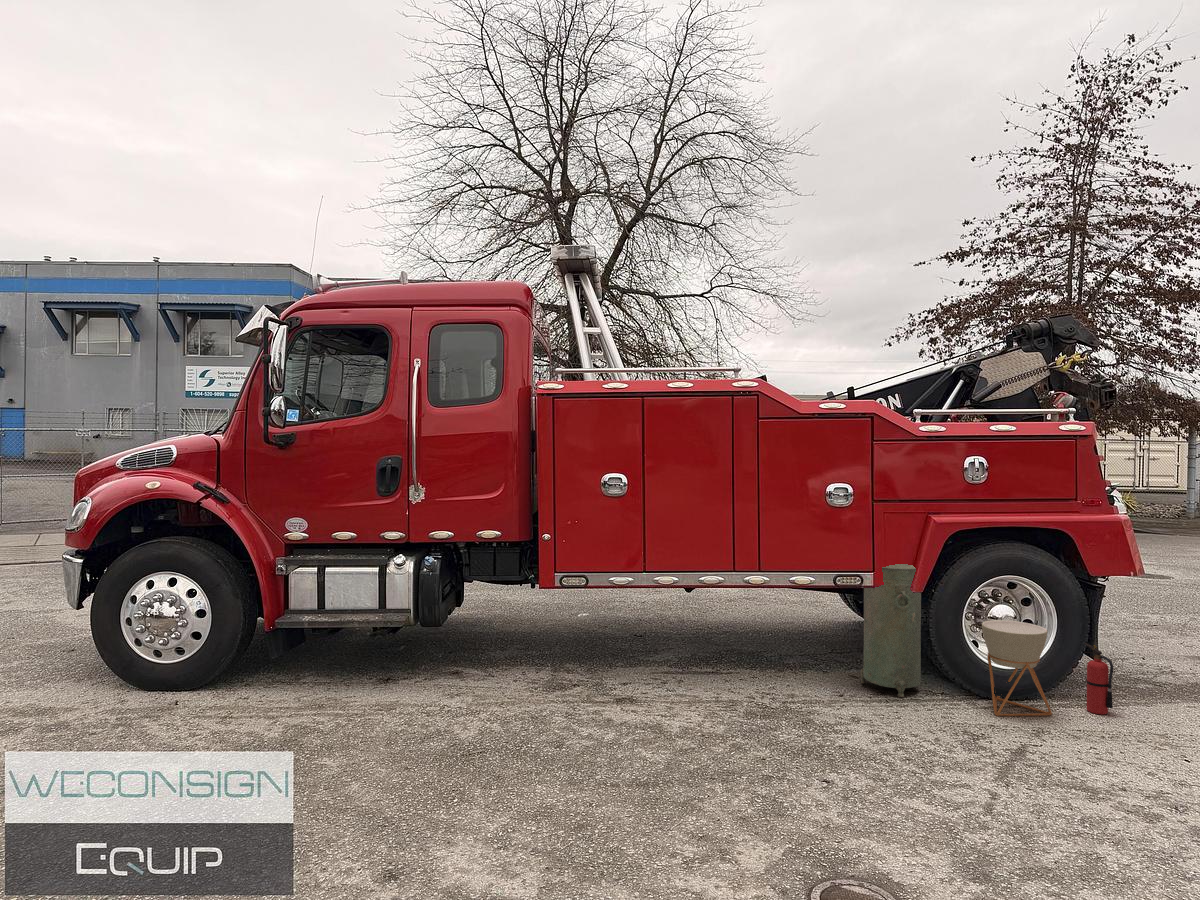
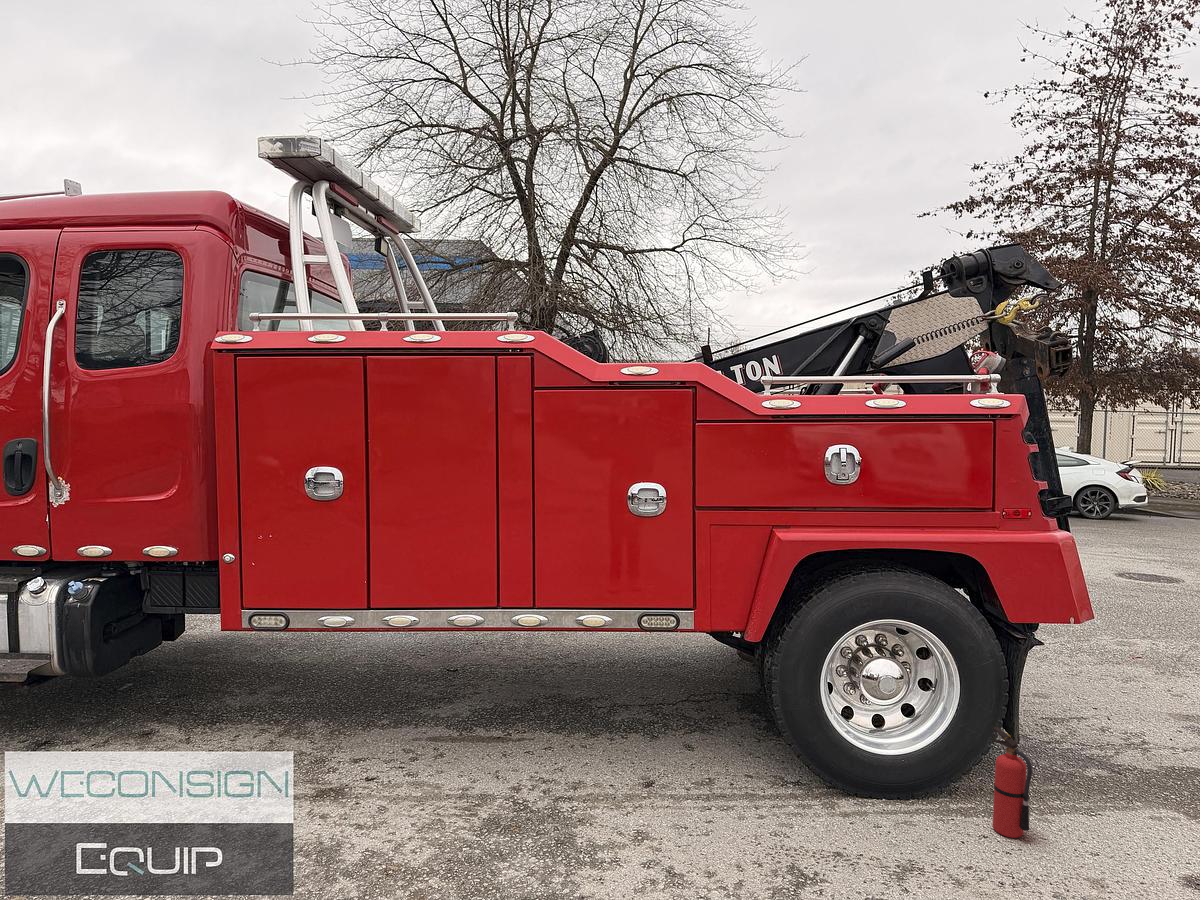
trash can: present [860,564,921,697] -> none [688,580,772,790]
planter: present [982,620,1052,716] -> none [841,686,936,837]

